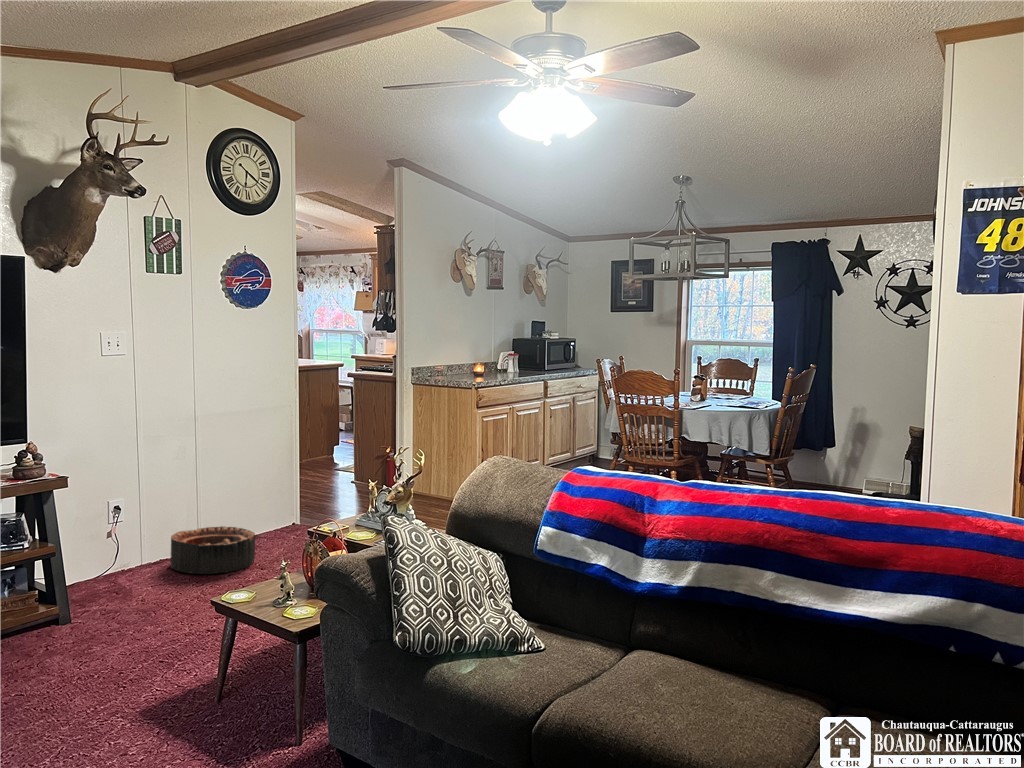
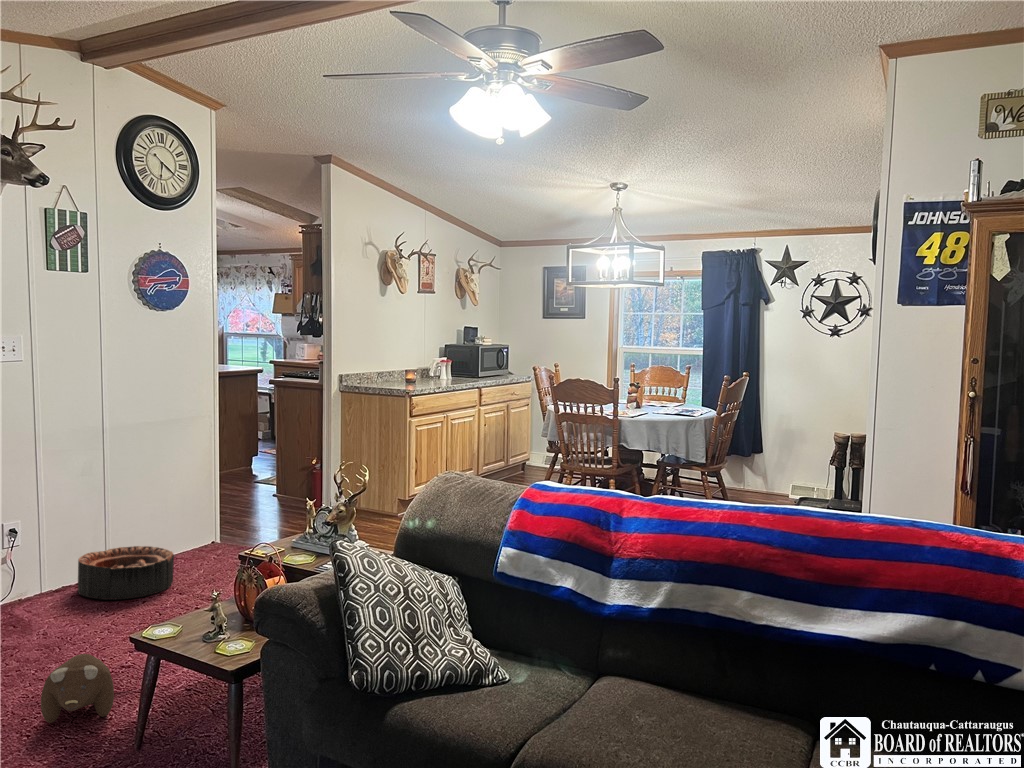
plush toy: none [136,617,199,677] -> present [41,654,114,723]

